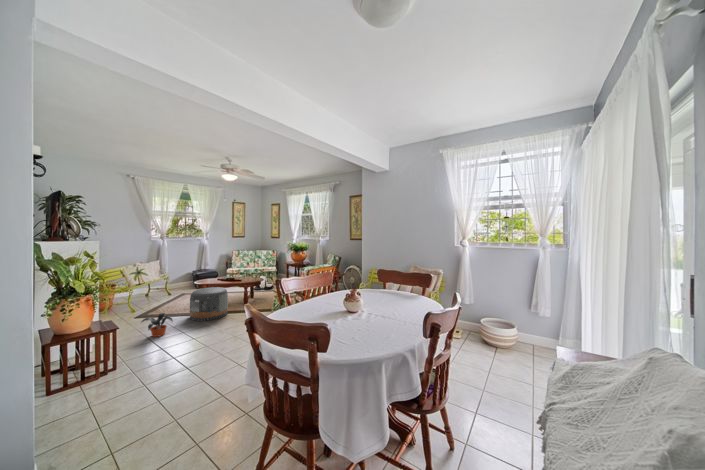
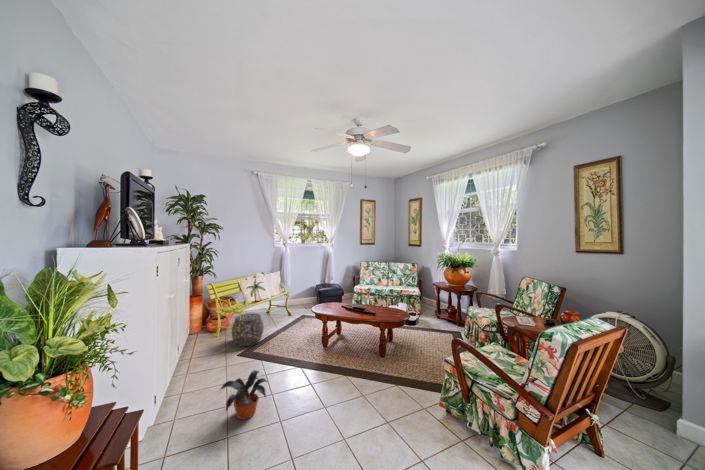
pouf: present [190,287,228,321] -> none [300,324,355,388]
woven basket: none [123,291,153,314] -> present [232,313,263,346]

